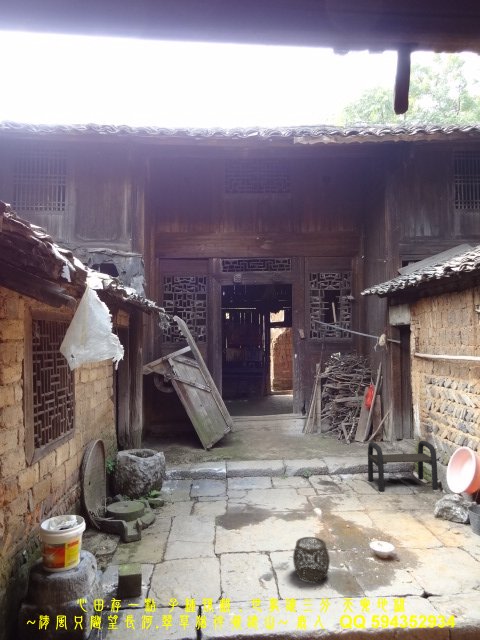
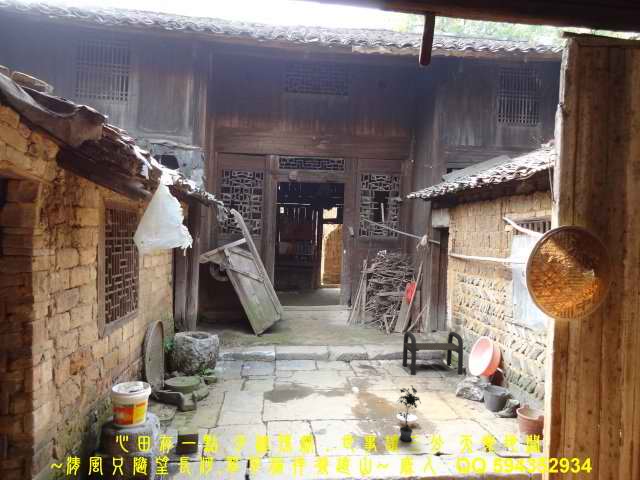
potted plant: none [369,509,399,577] -> present [399,386,421,441]
woven basket: present [293,537,330,581] -> none [330,407,361,444]

